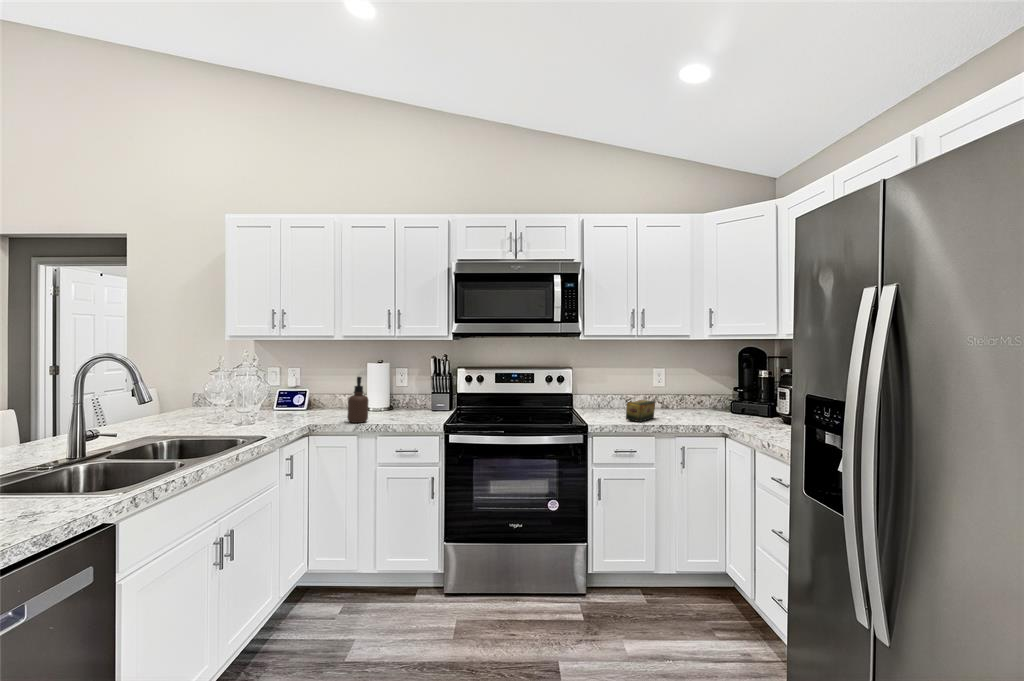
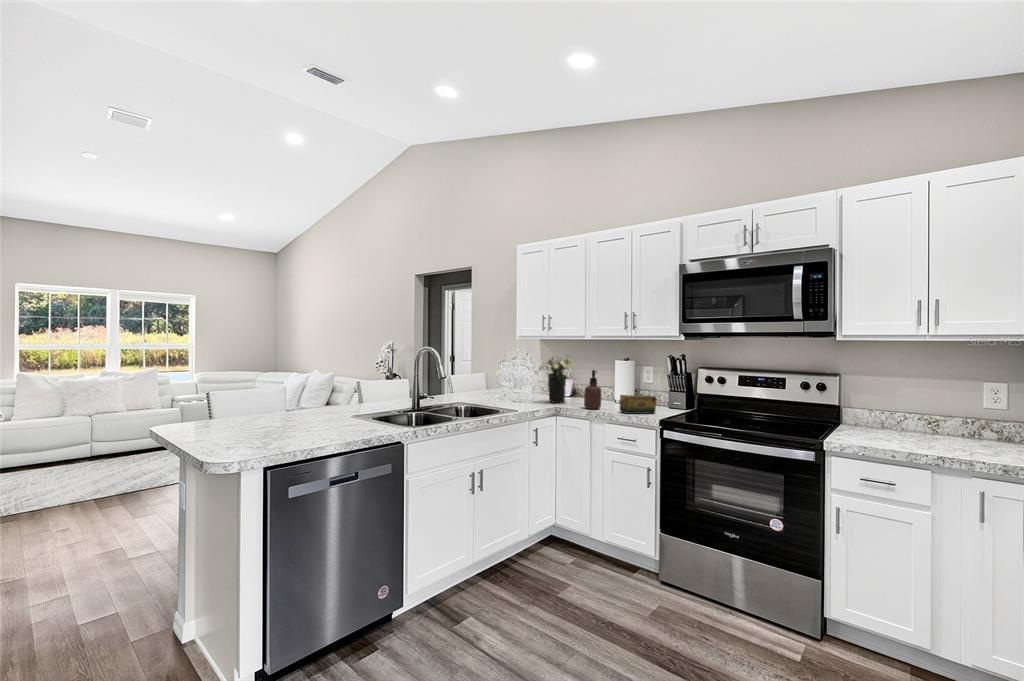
flower arrangement: none [275,358,331,421] -> present [536,355,573,403]
tea box: present [626,400,655,422] -> present [620,395,657,414]

